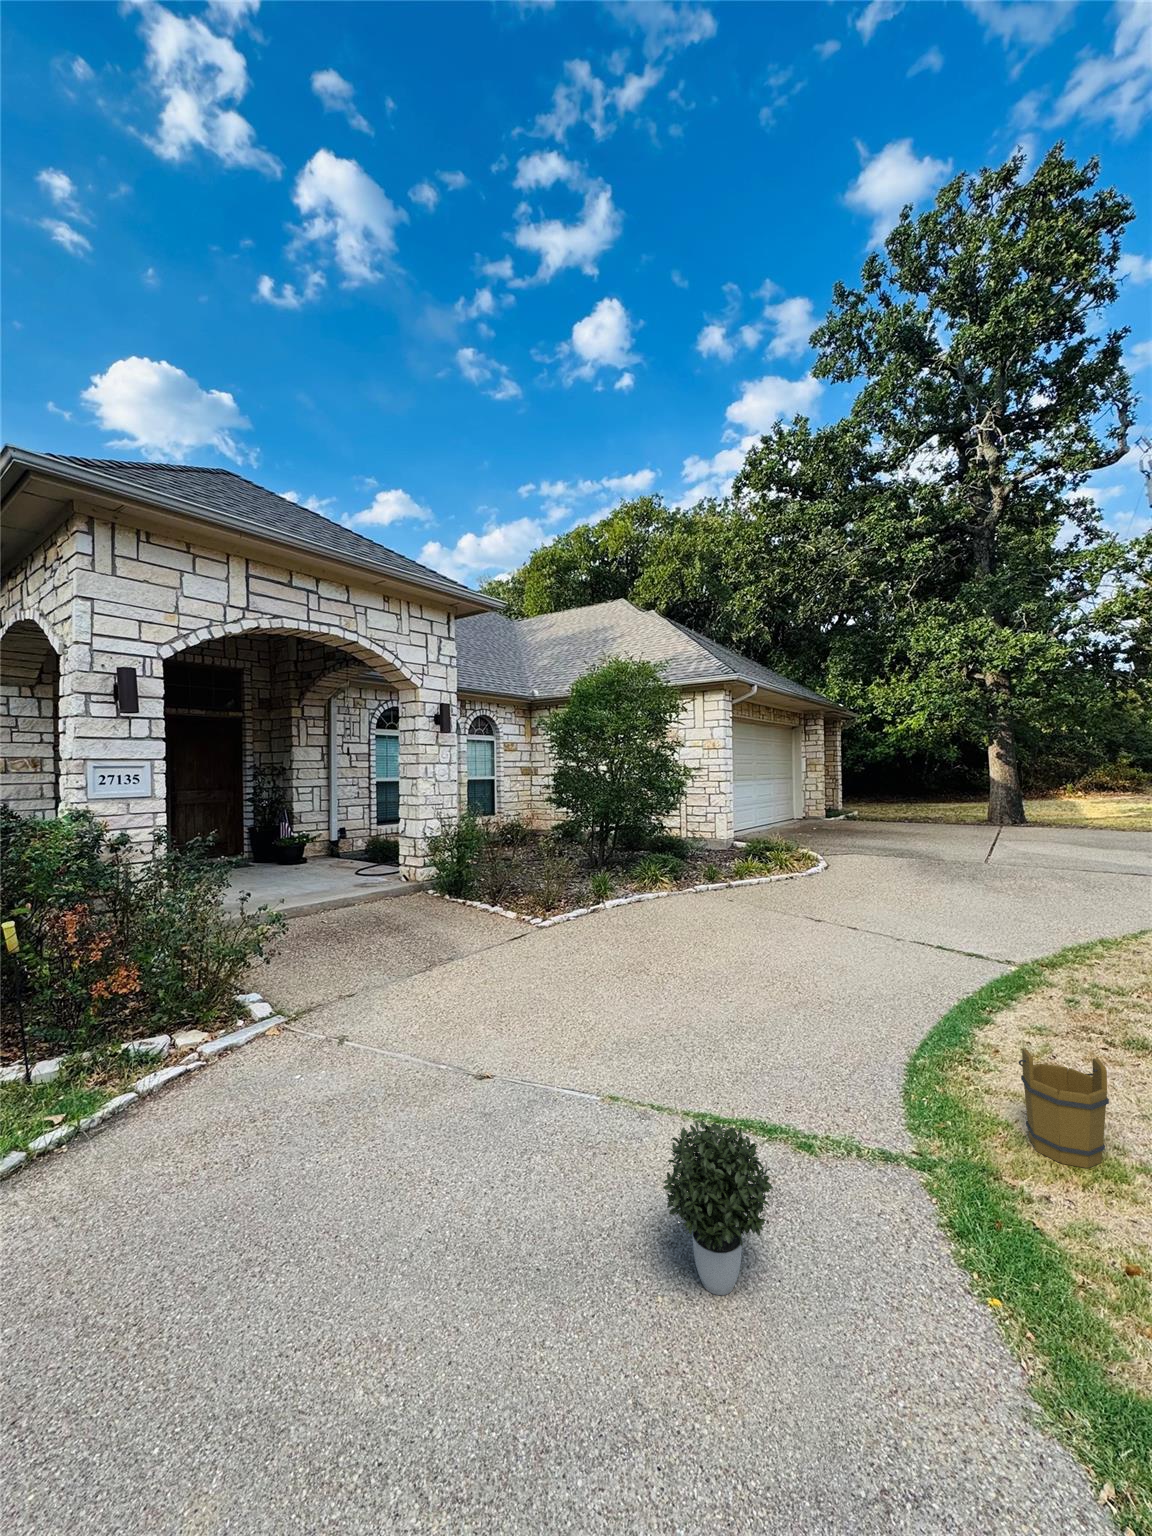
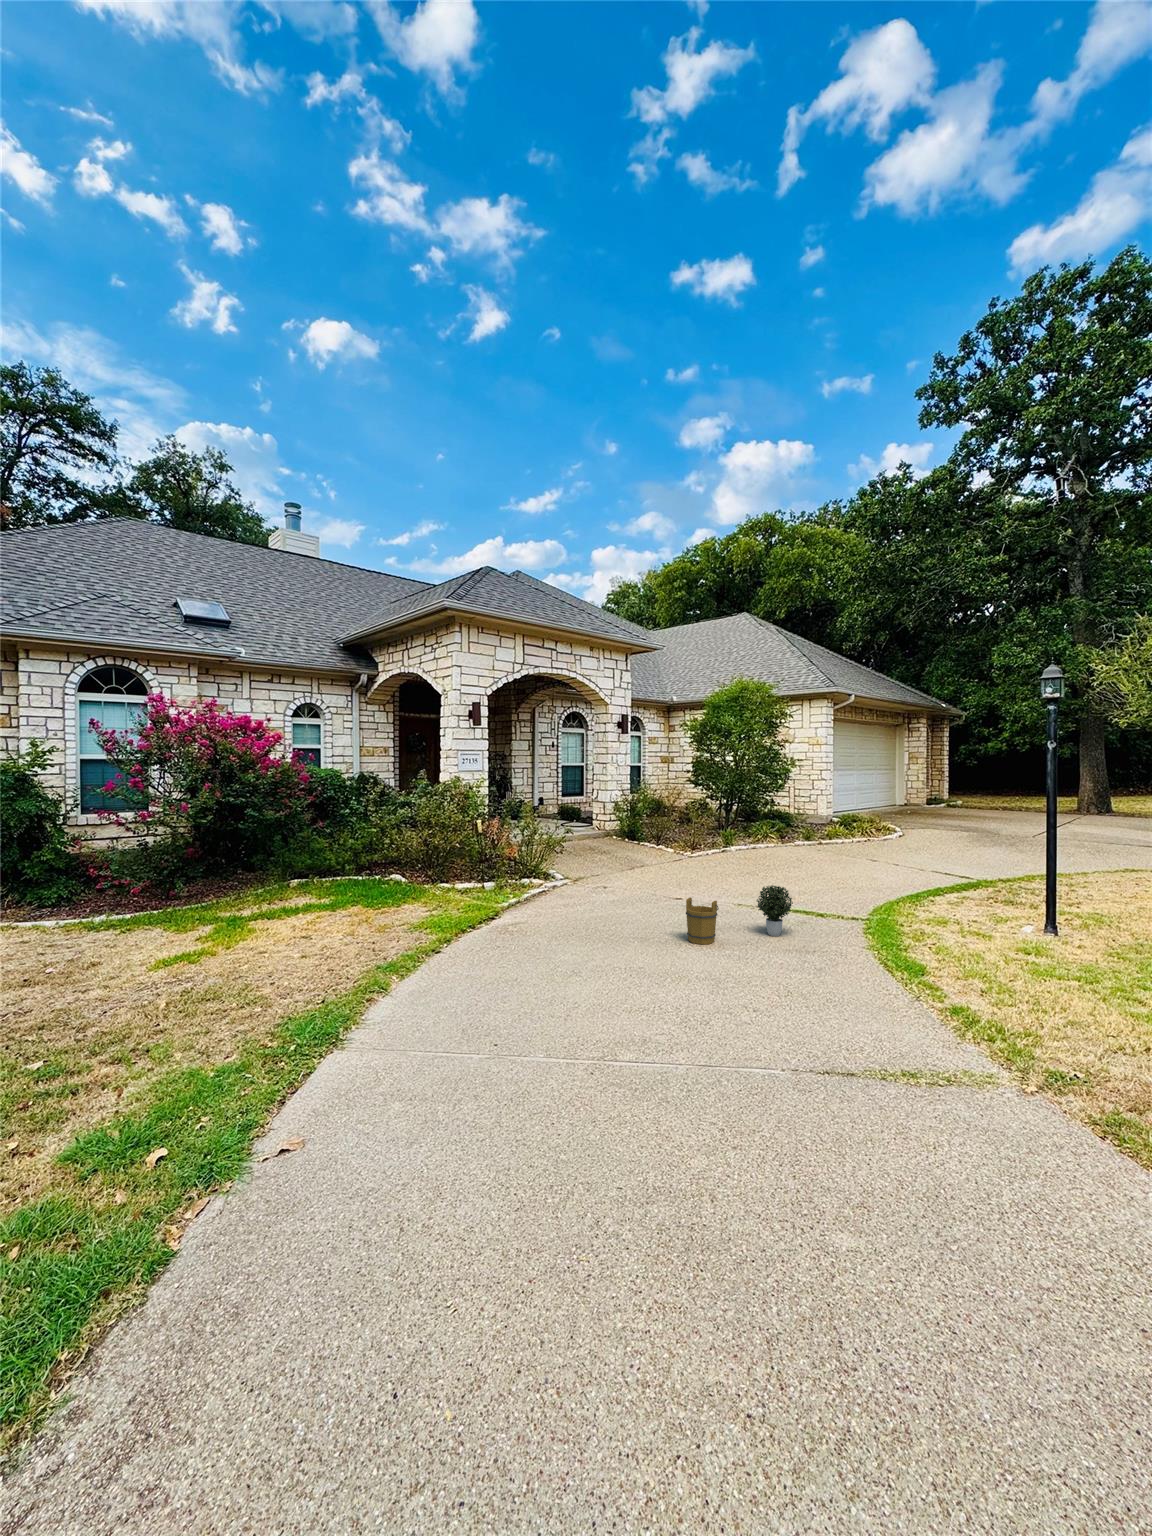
bucket: present [1018,1049,1109,1168] -> present [686,897,719,944]

